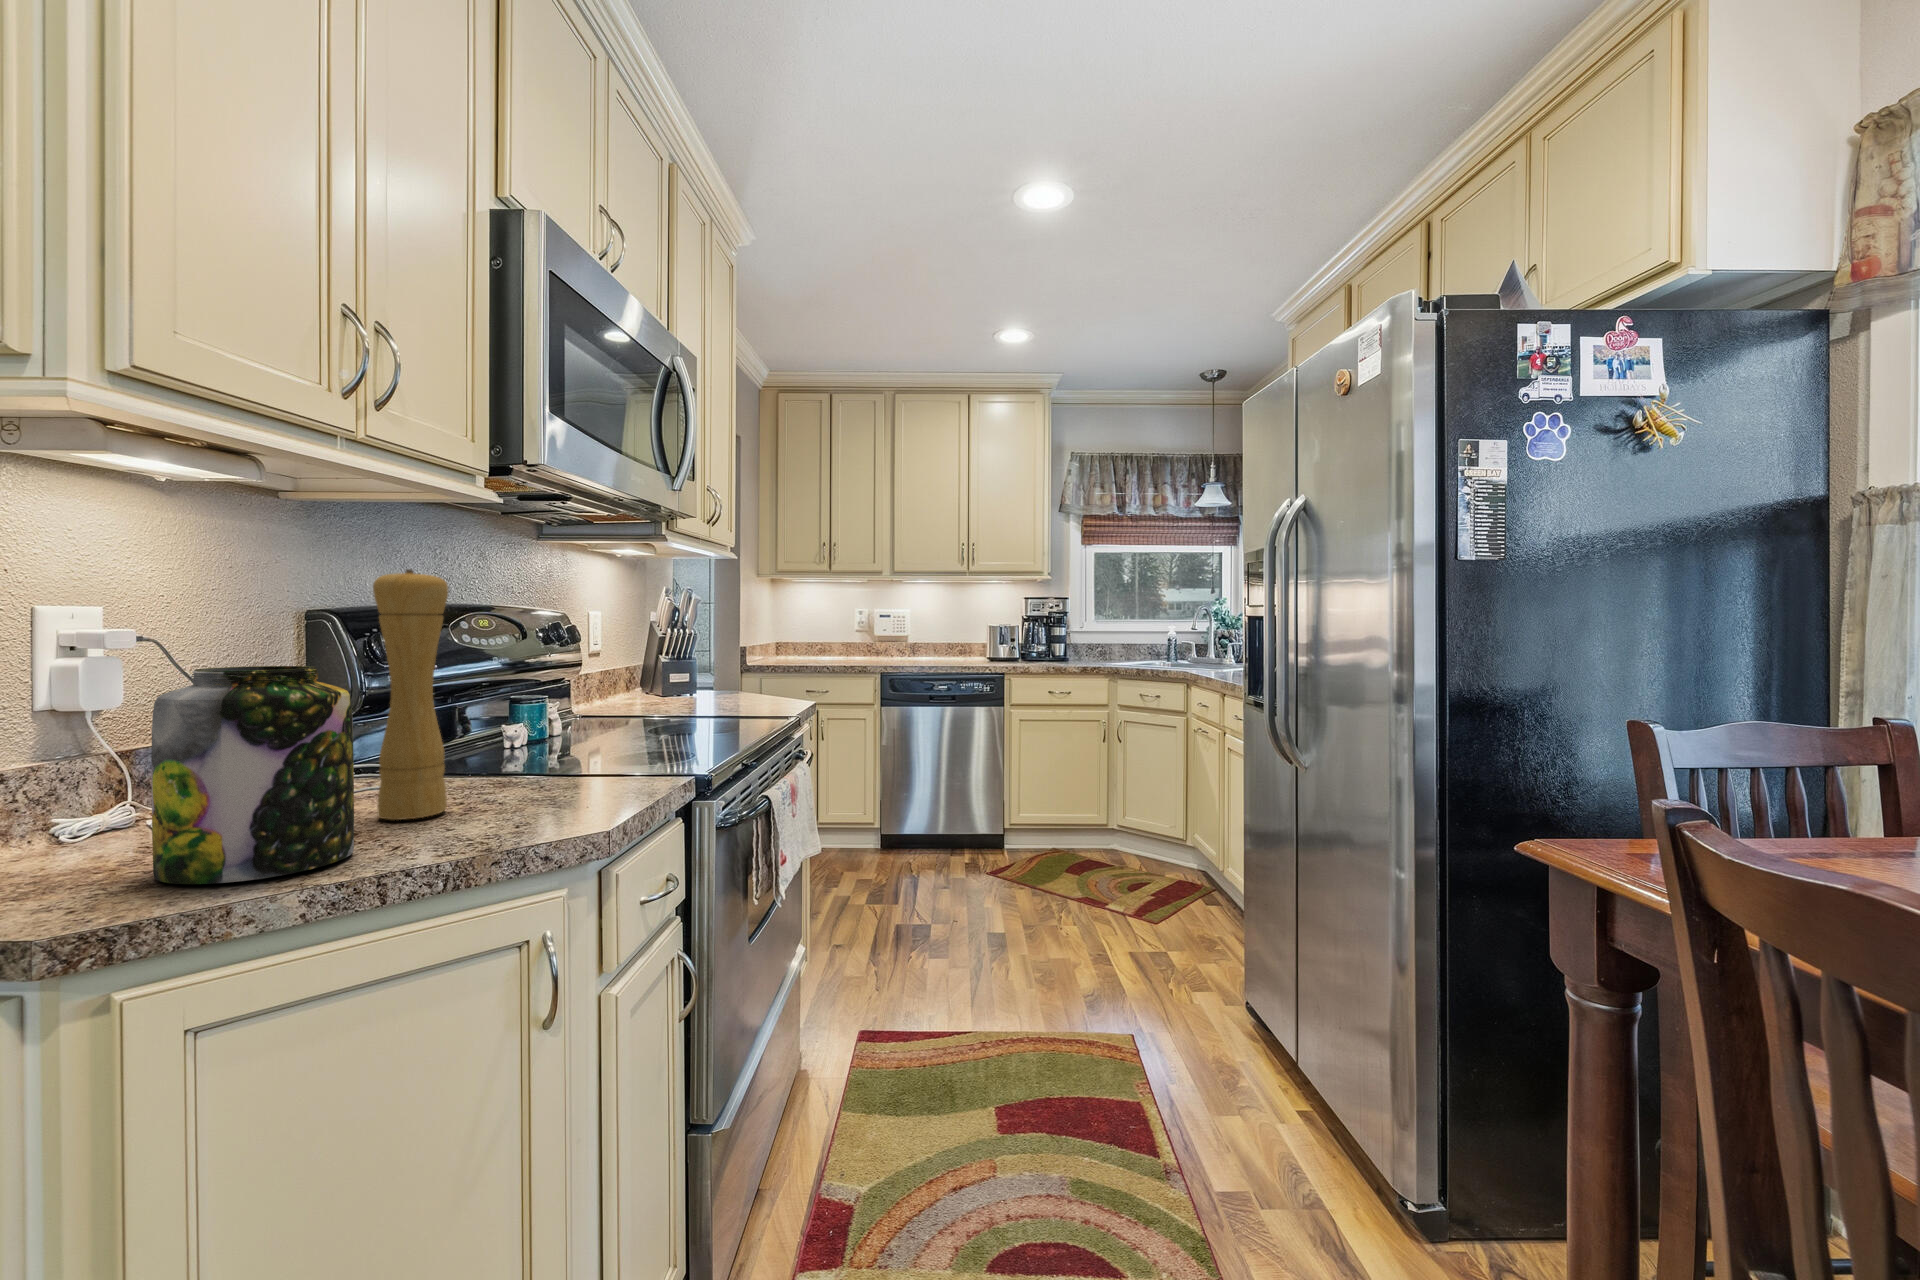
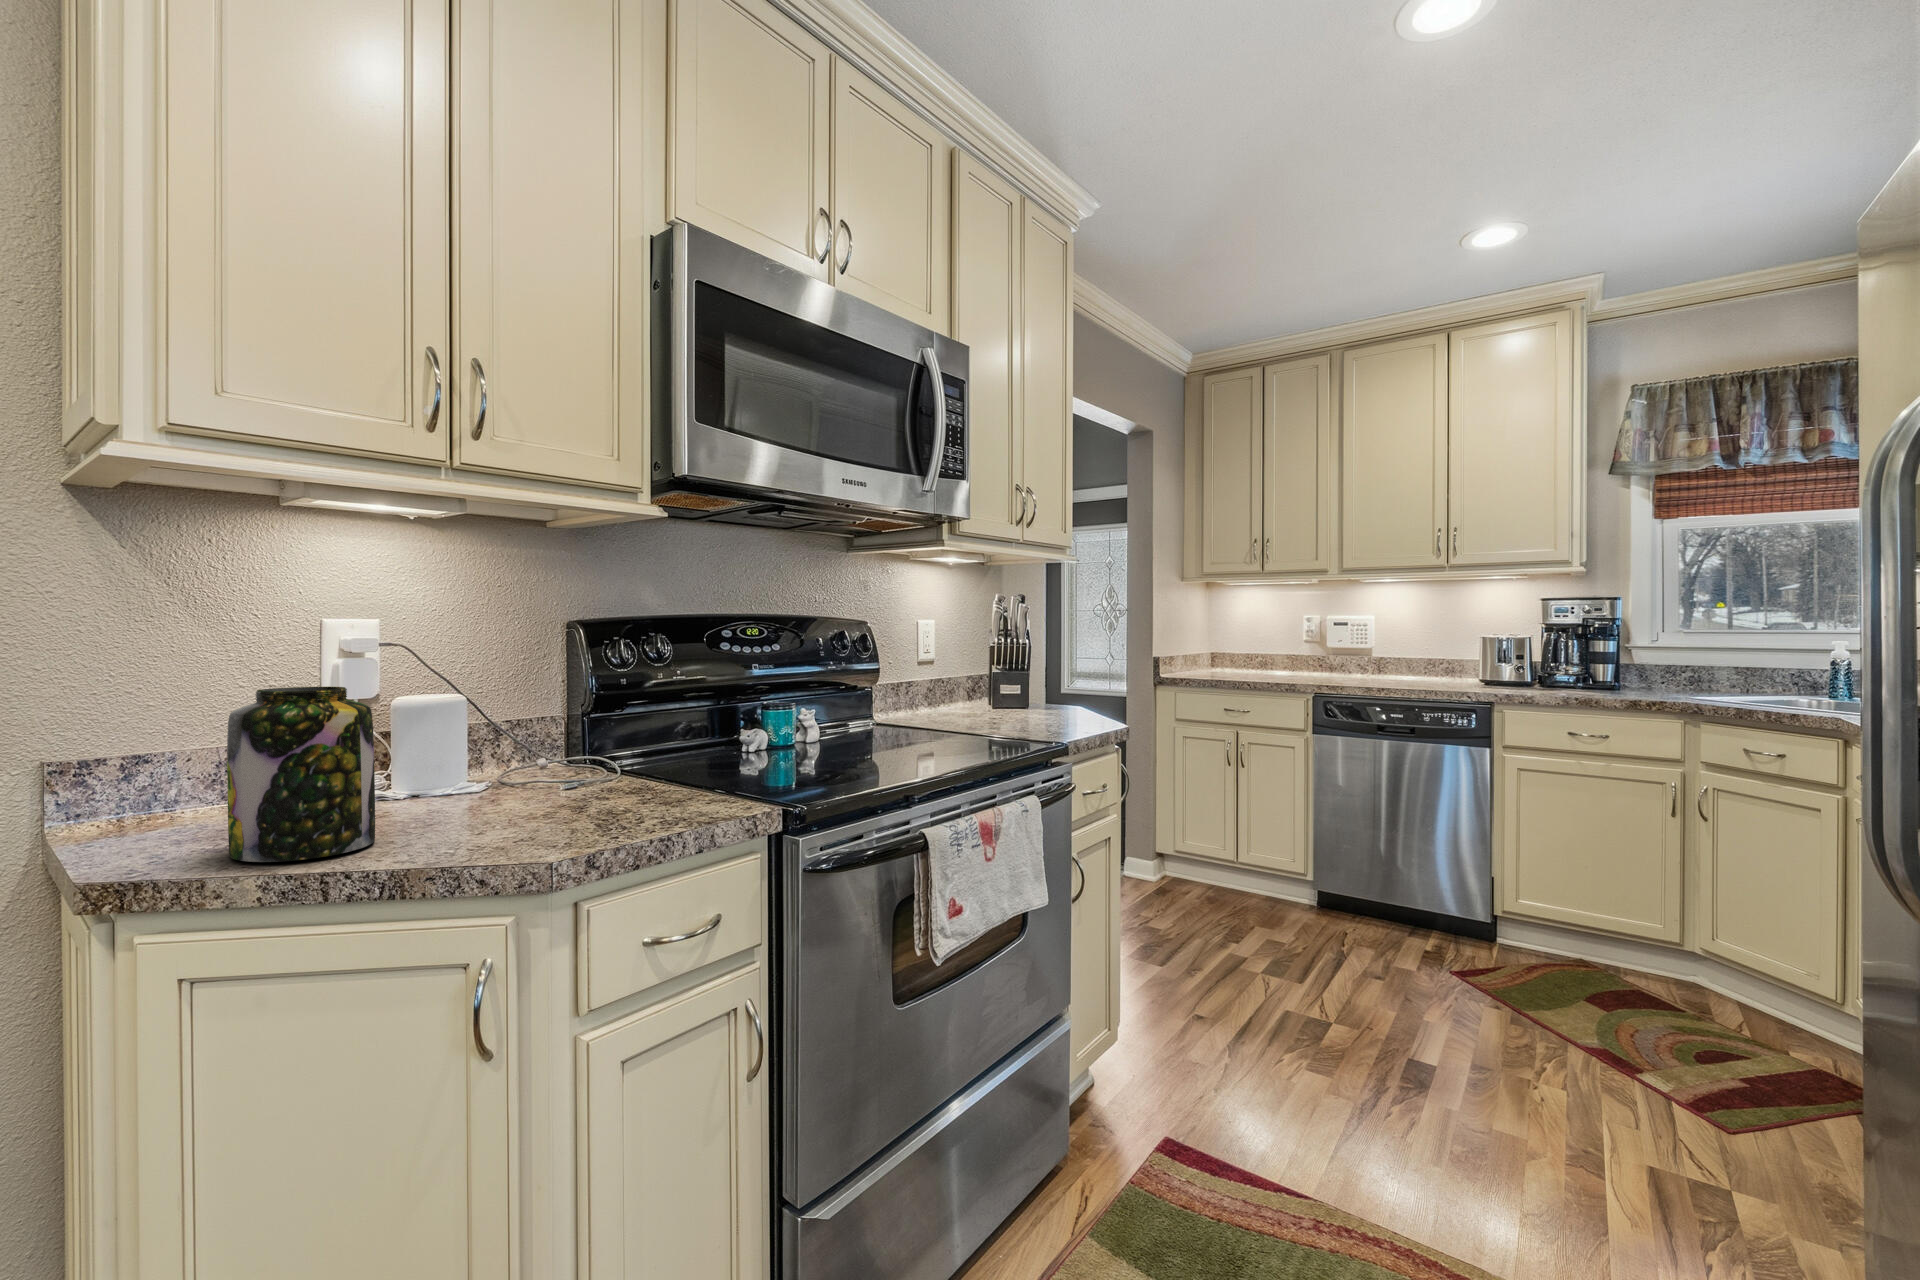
pepper mill: present [373,569,449,820] -> none [450,602,514,823]

